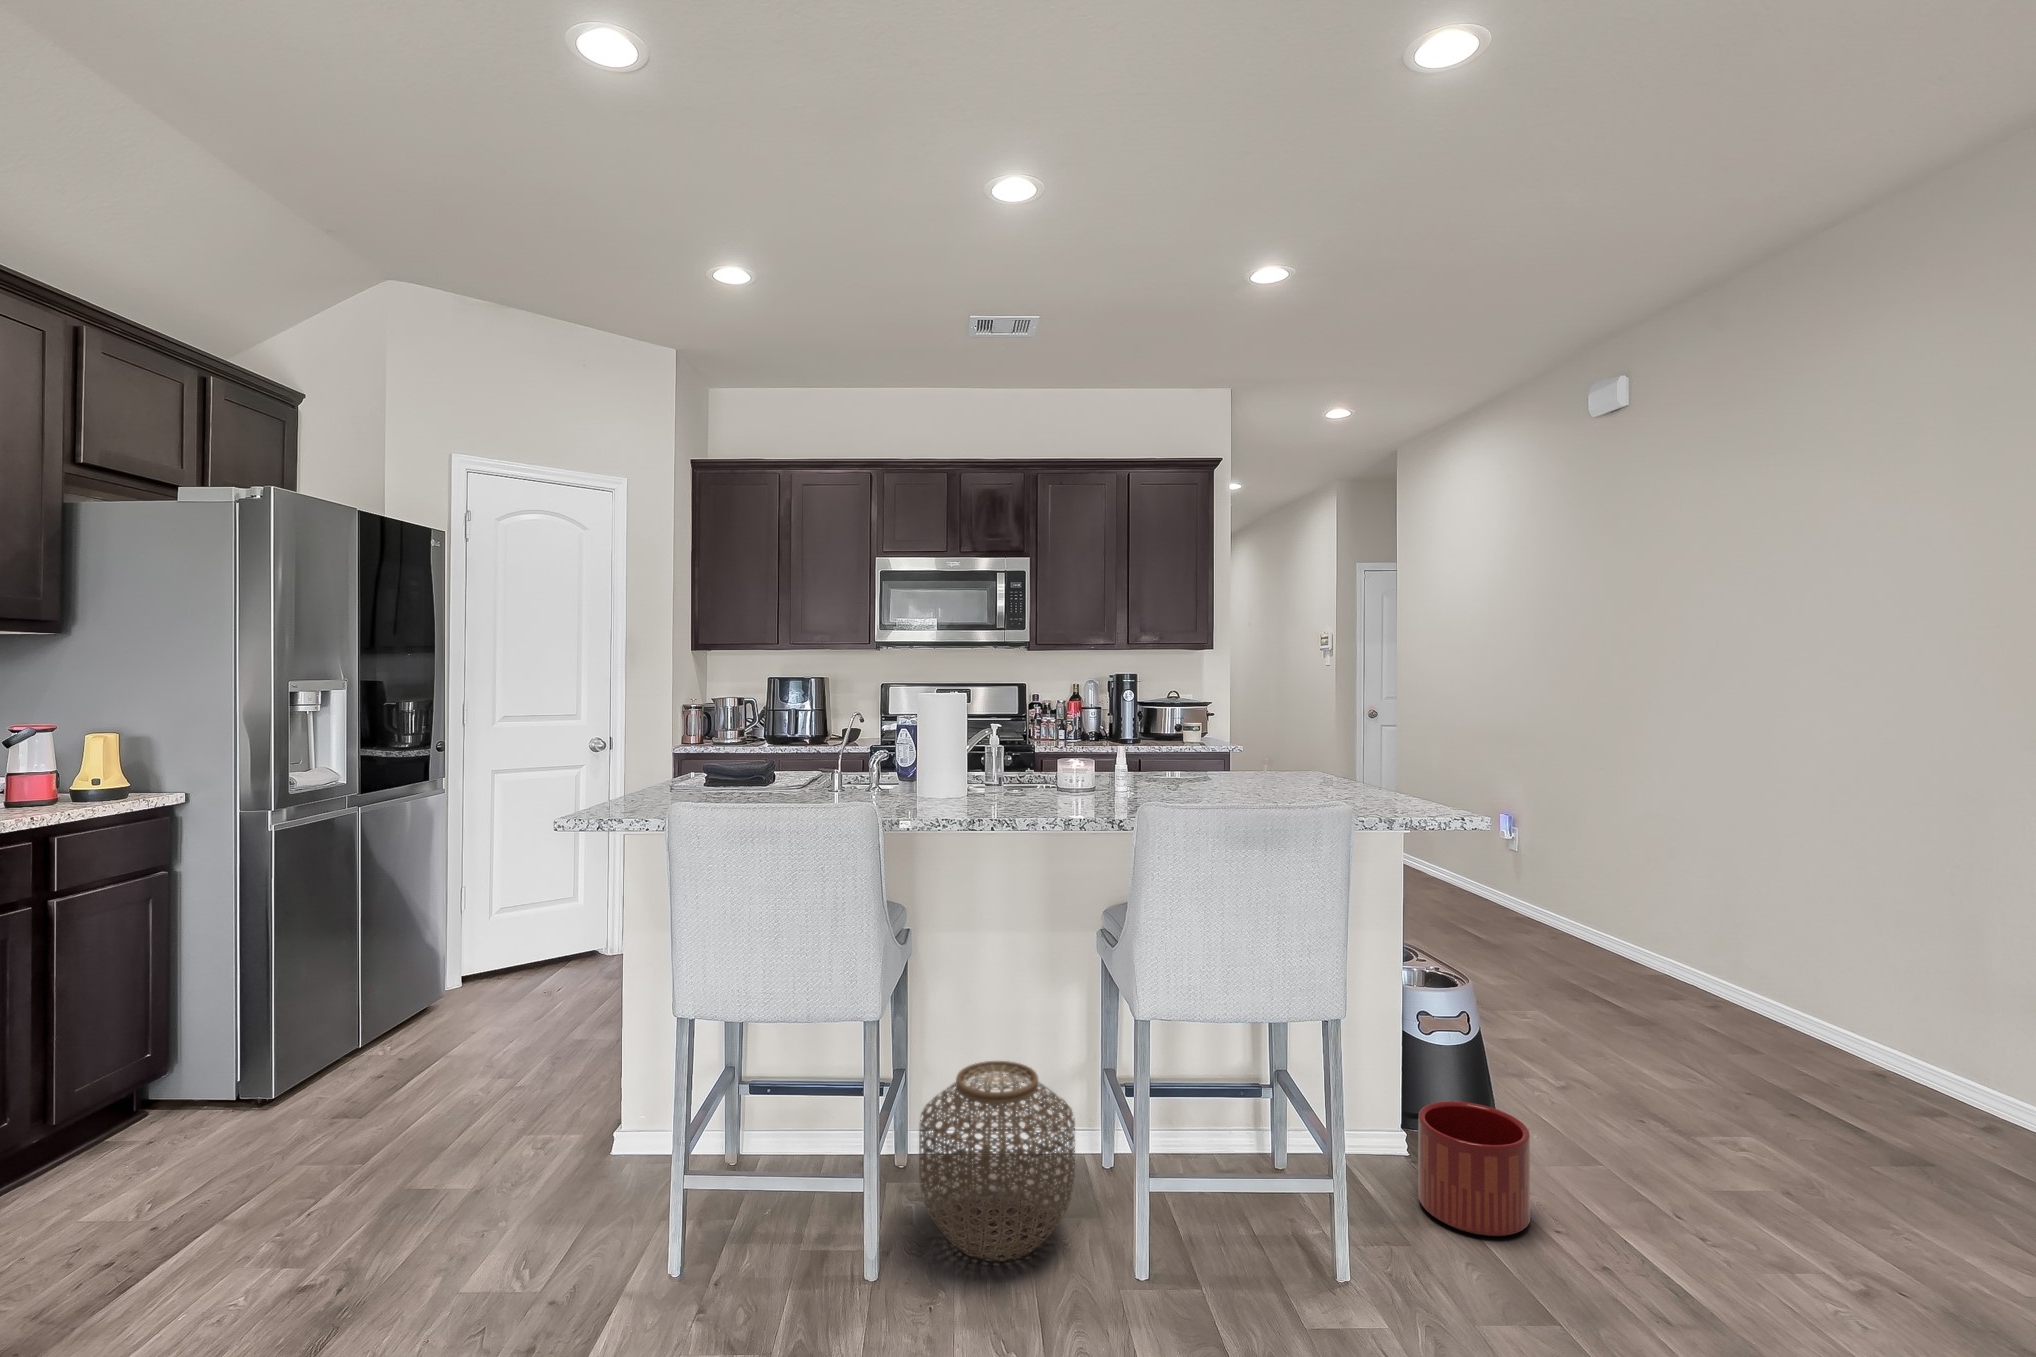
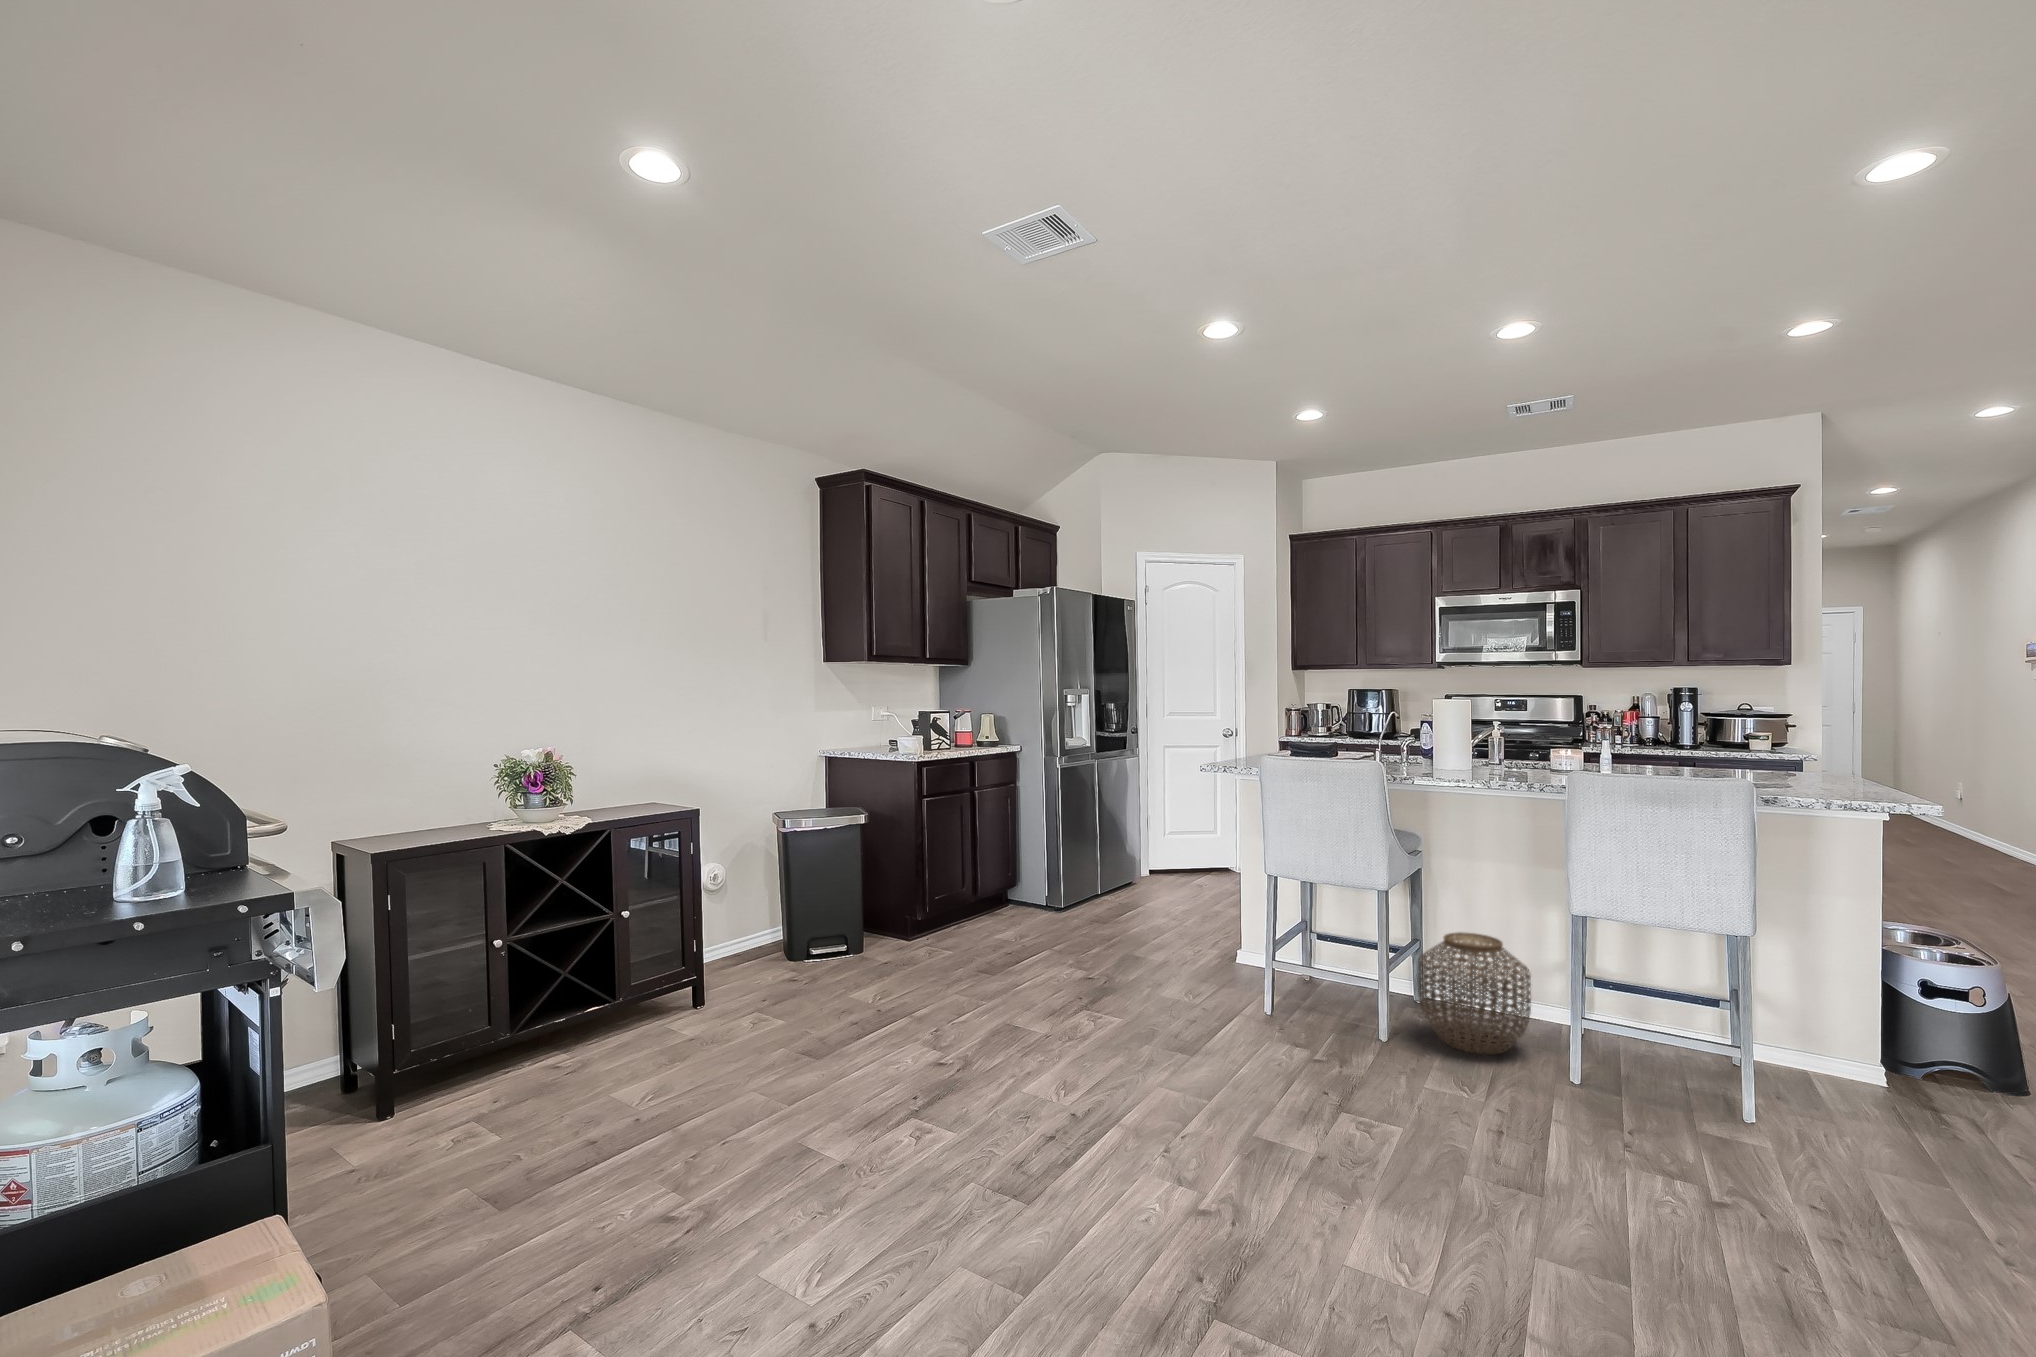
planter: present [1418,1101,1530,1236] -> none [1858,1032,1977,1137]

